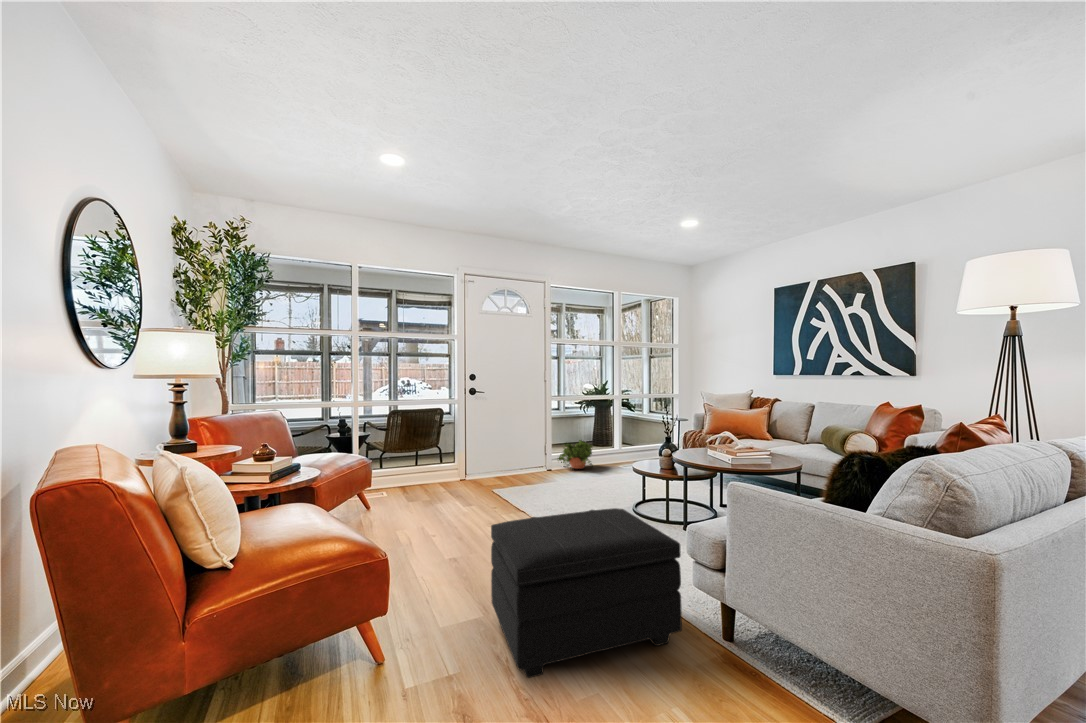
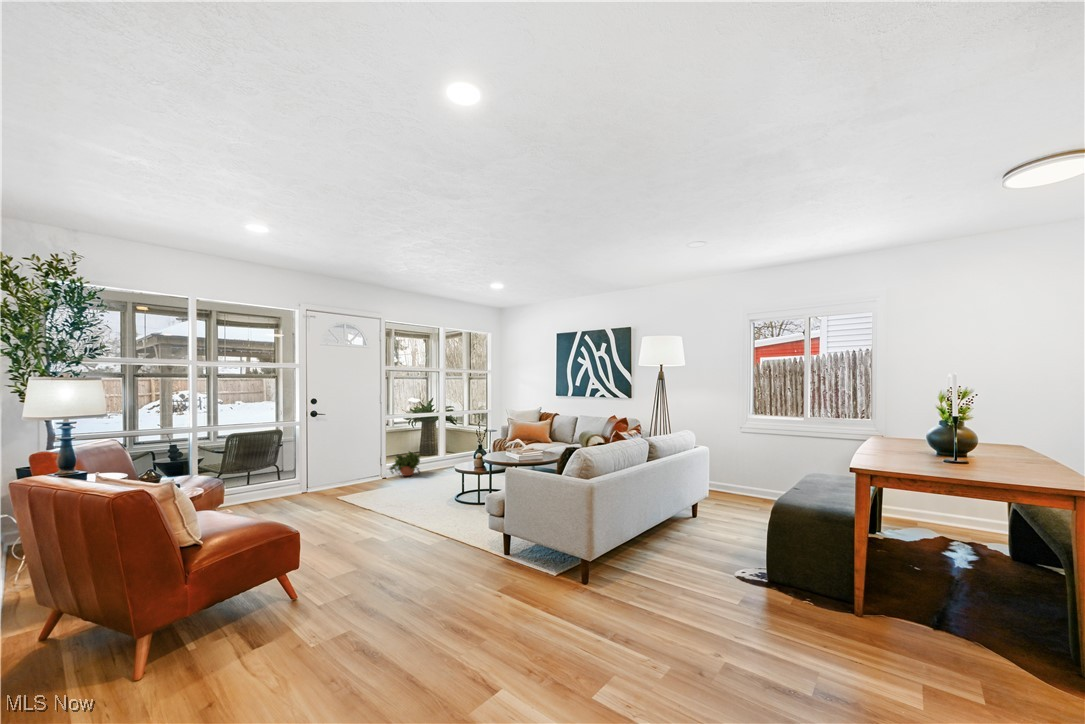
footstool: present [491,508,682,678] -> none [369,492,482,582]

